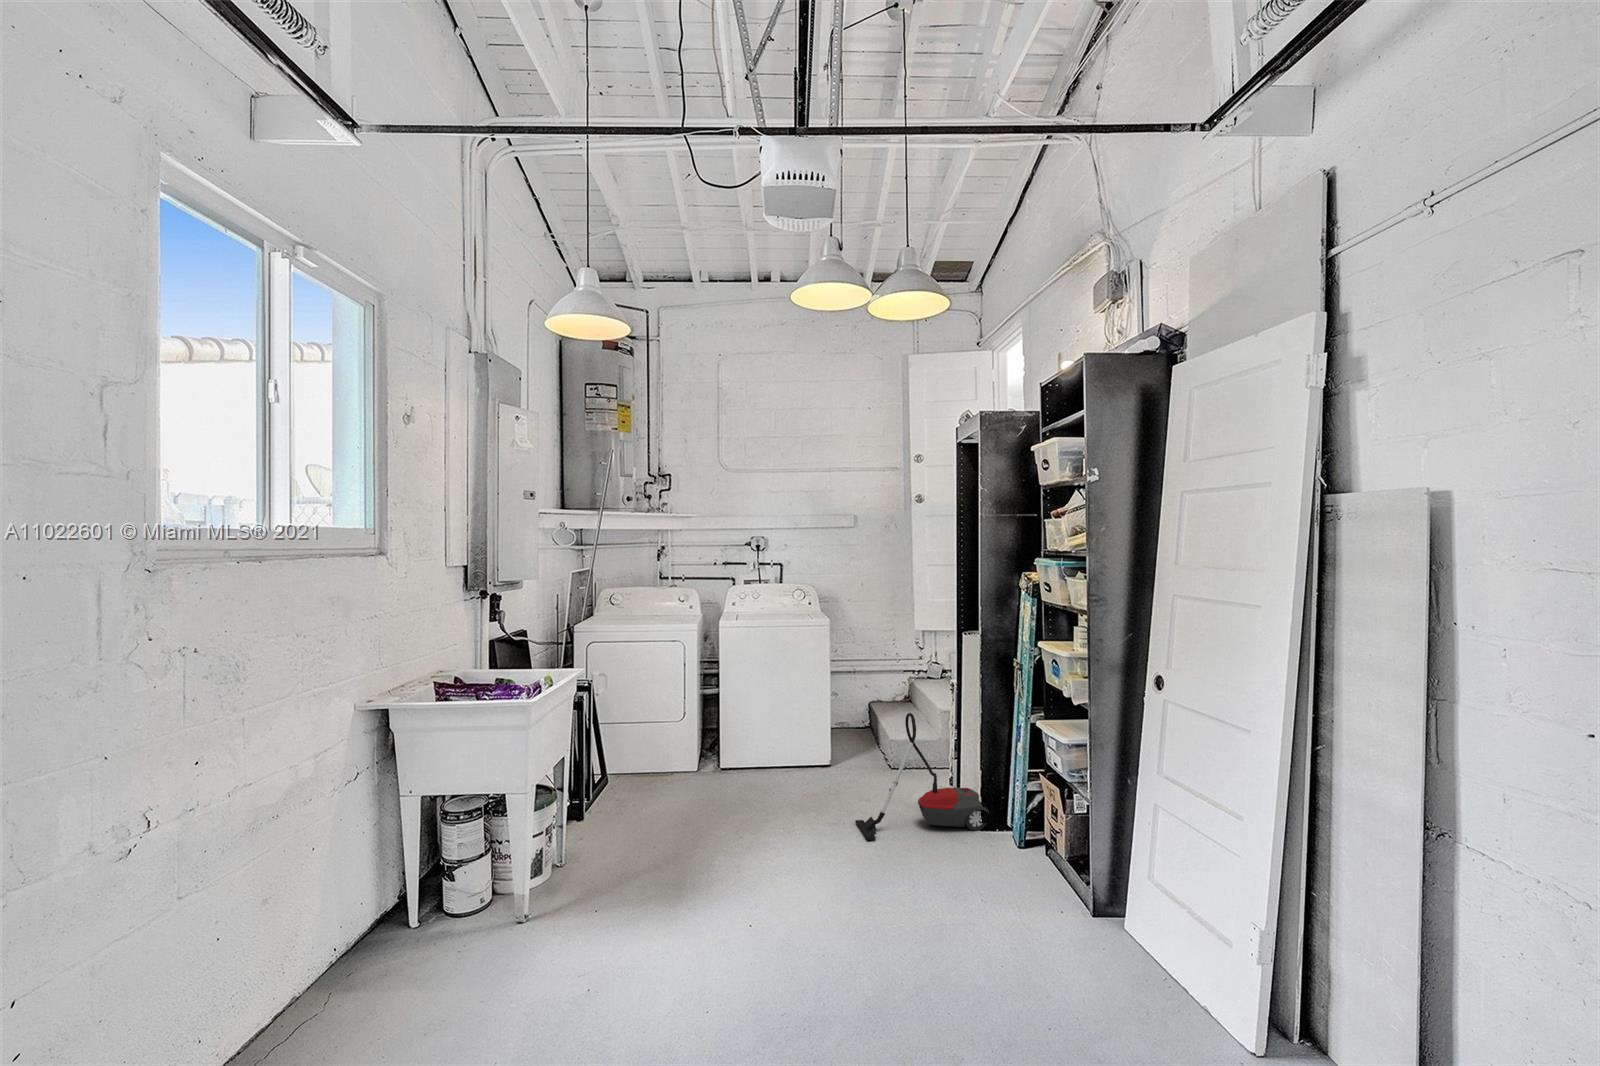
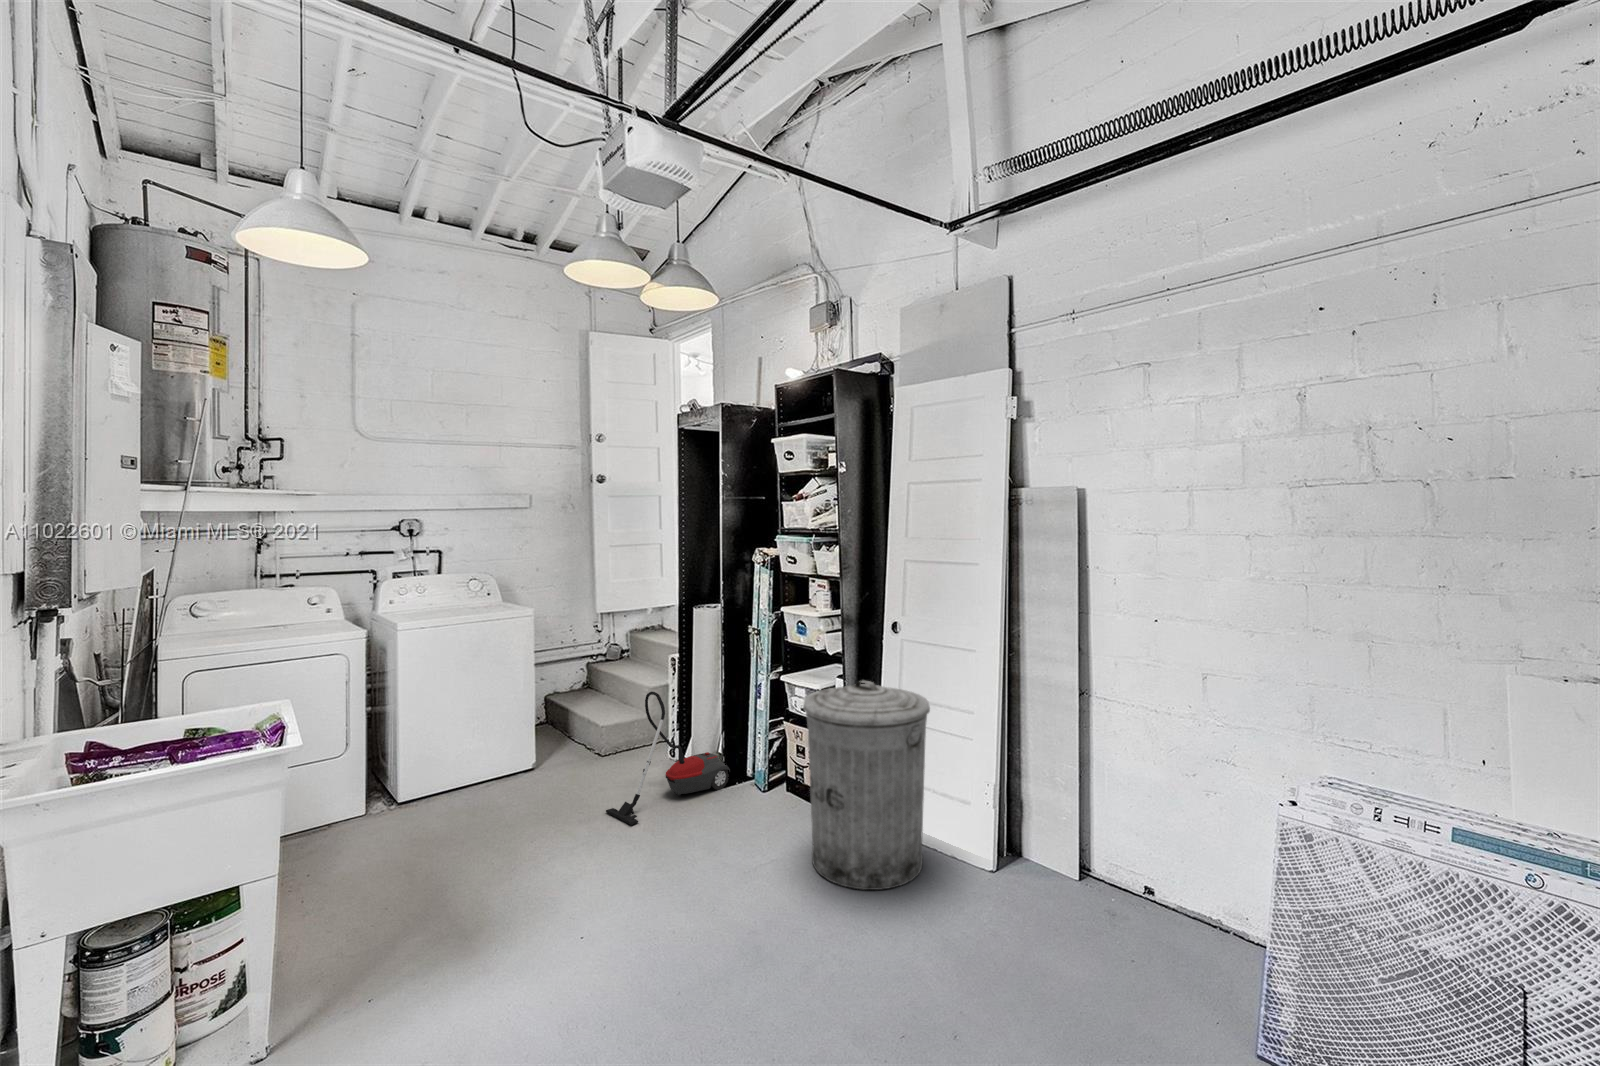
trash can: none [1002,737,1168,1002] -> present [803,681,930,890]

